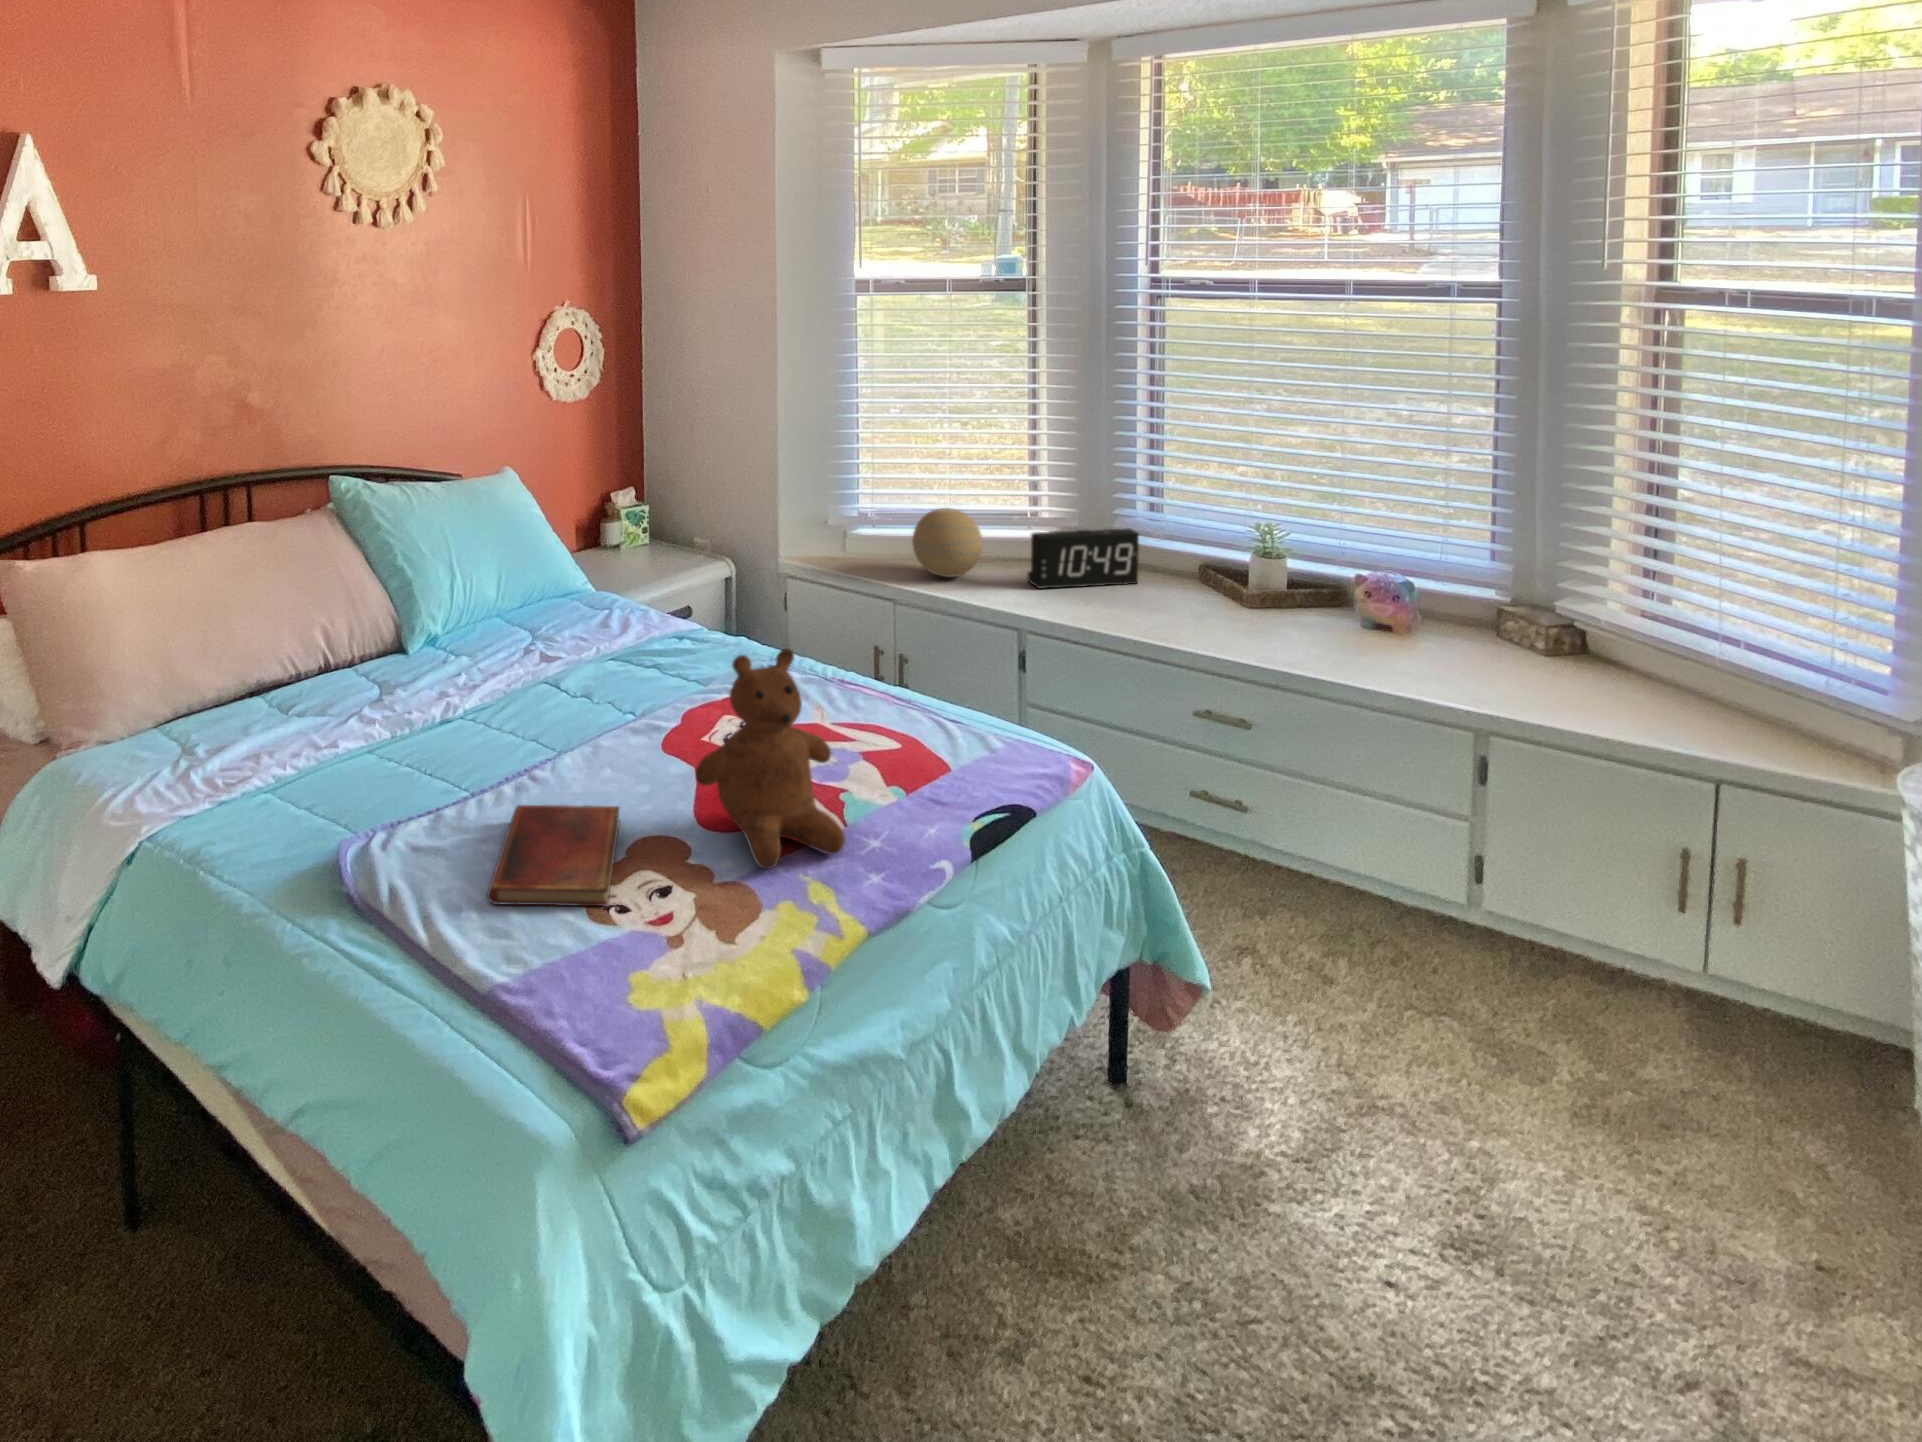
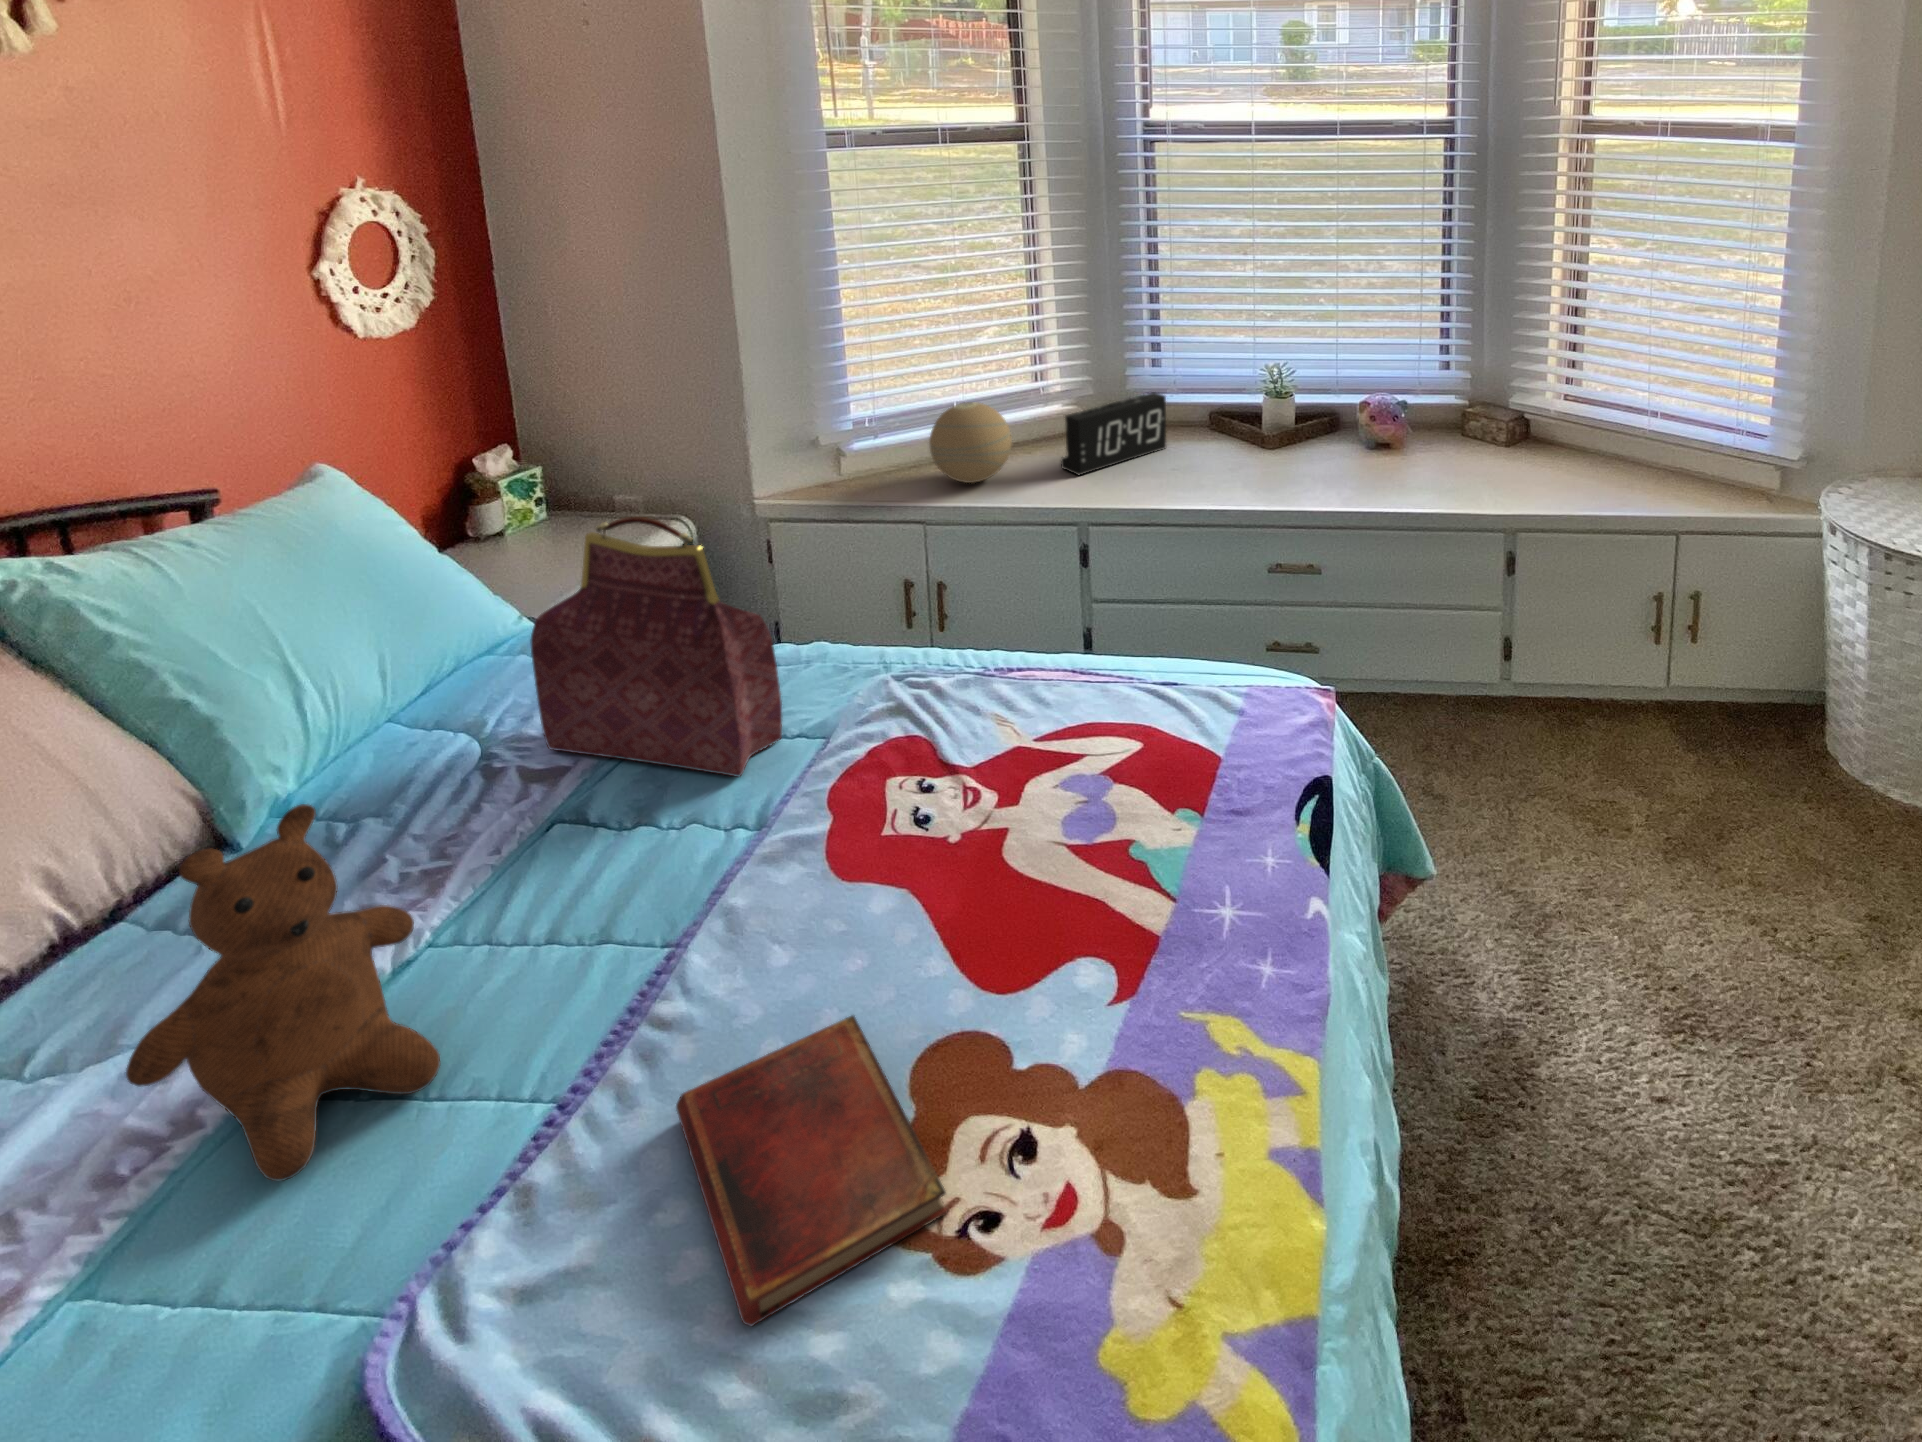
handbag: none [557,505,684,690] -> present [531,517,782,777]
teddy bear: present [695,648,845,869] -> present [126,804,440,1181]

